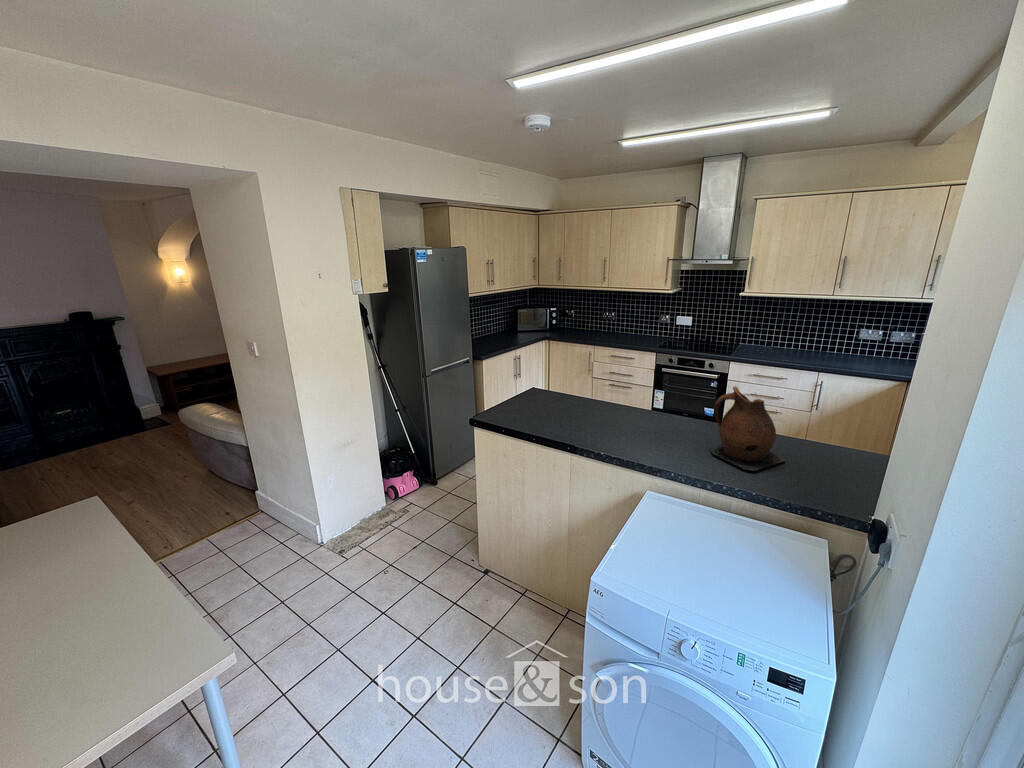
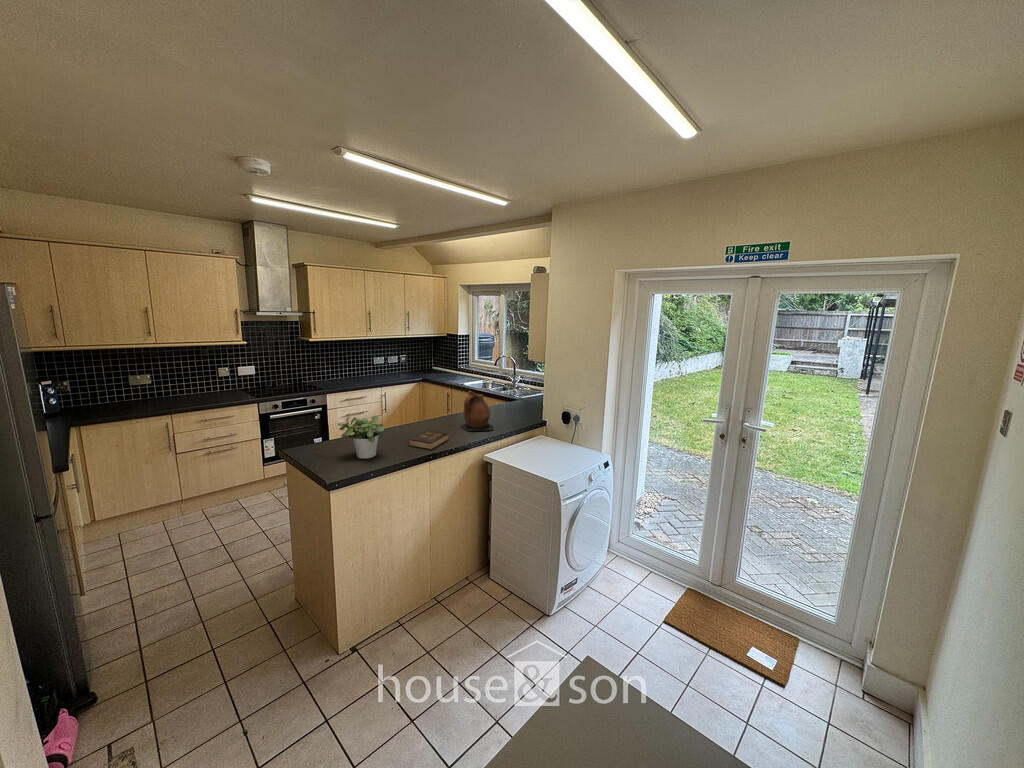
potted plant: none [530,365,569,417] -> present [338,415,384,459]
hardback book: none [601,417,653,445] -> present [408,430,448,450]

